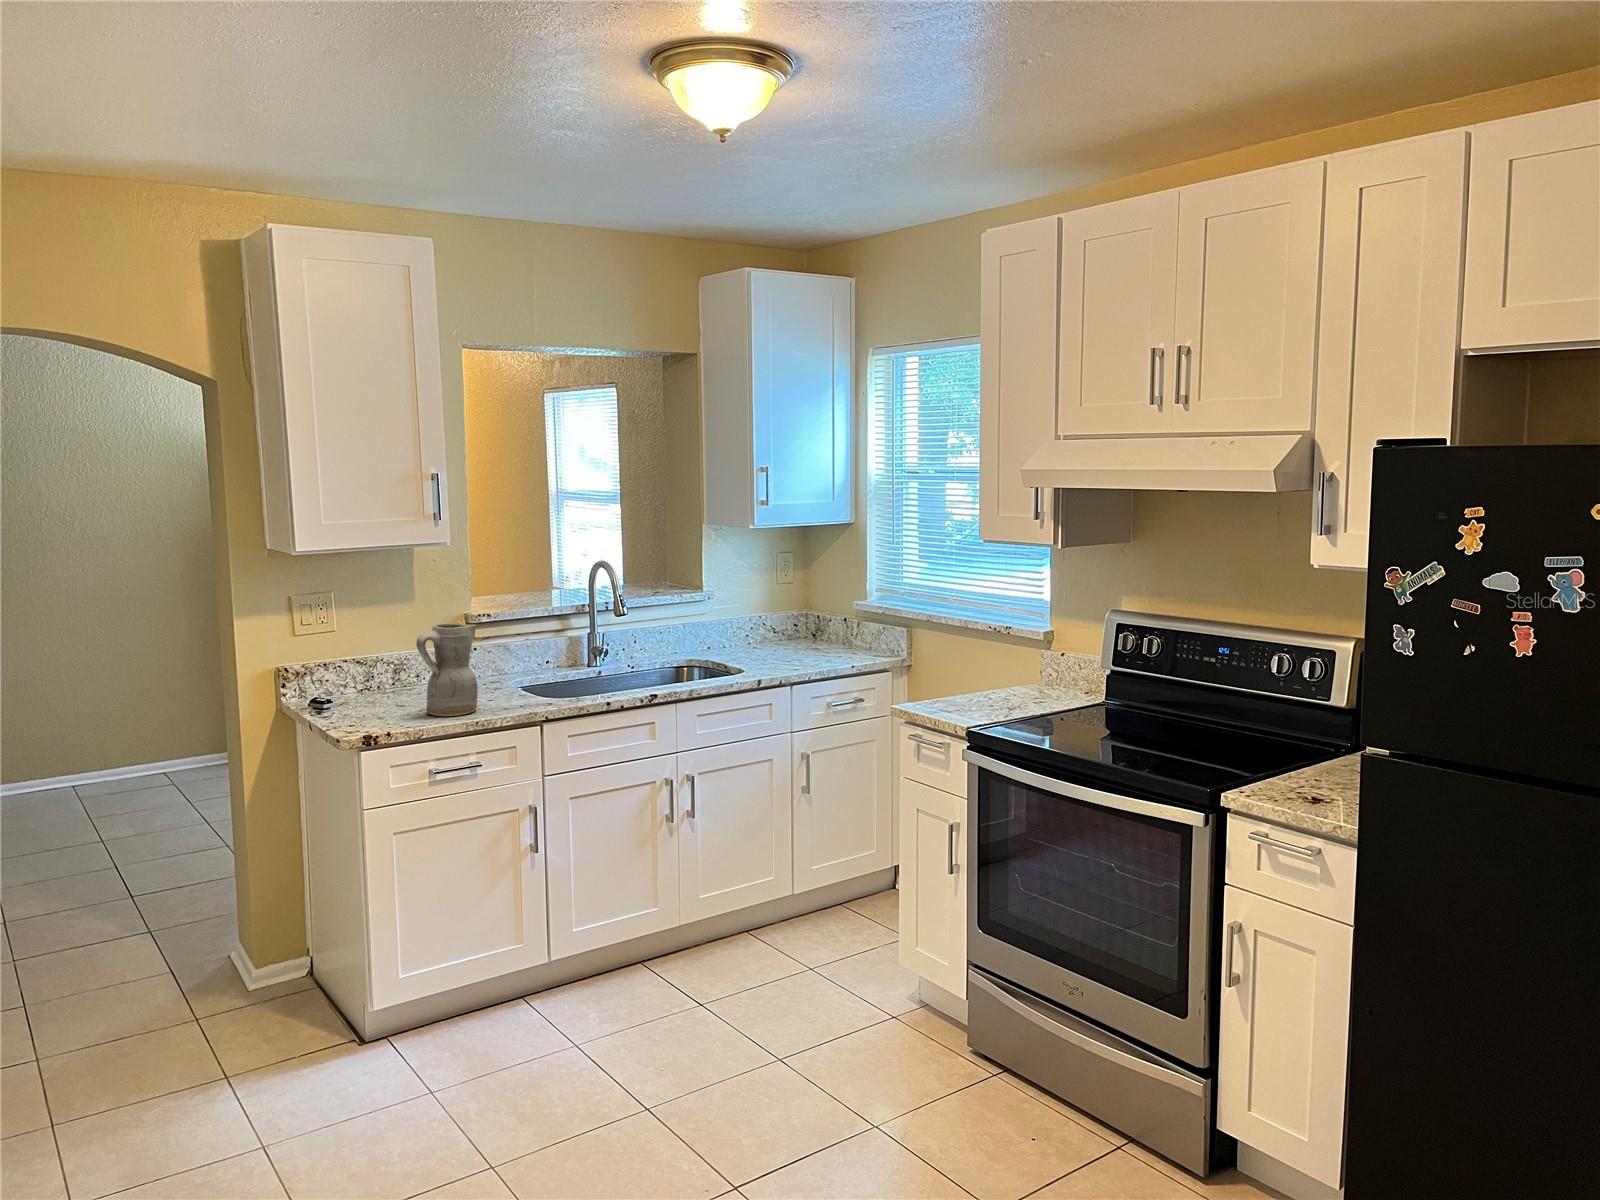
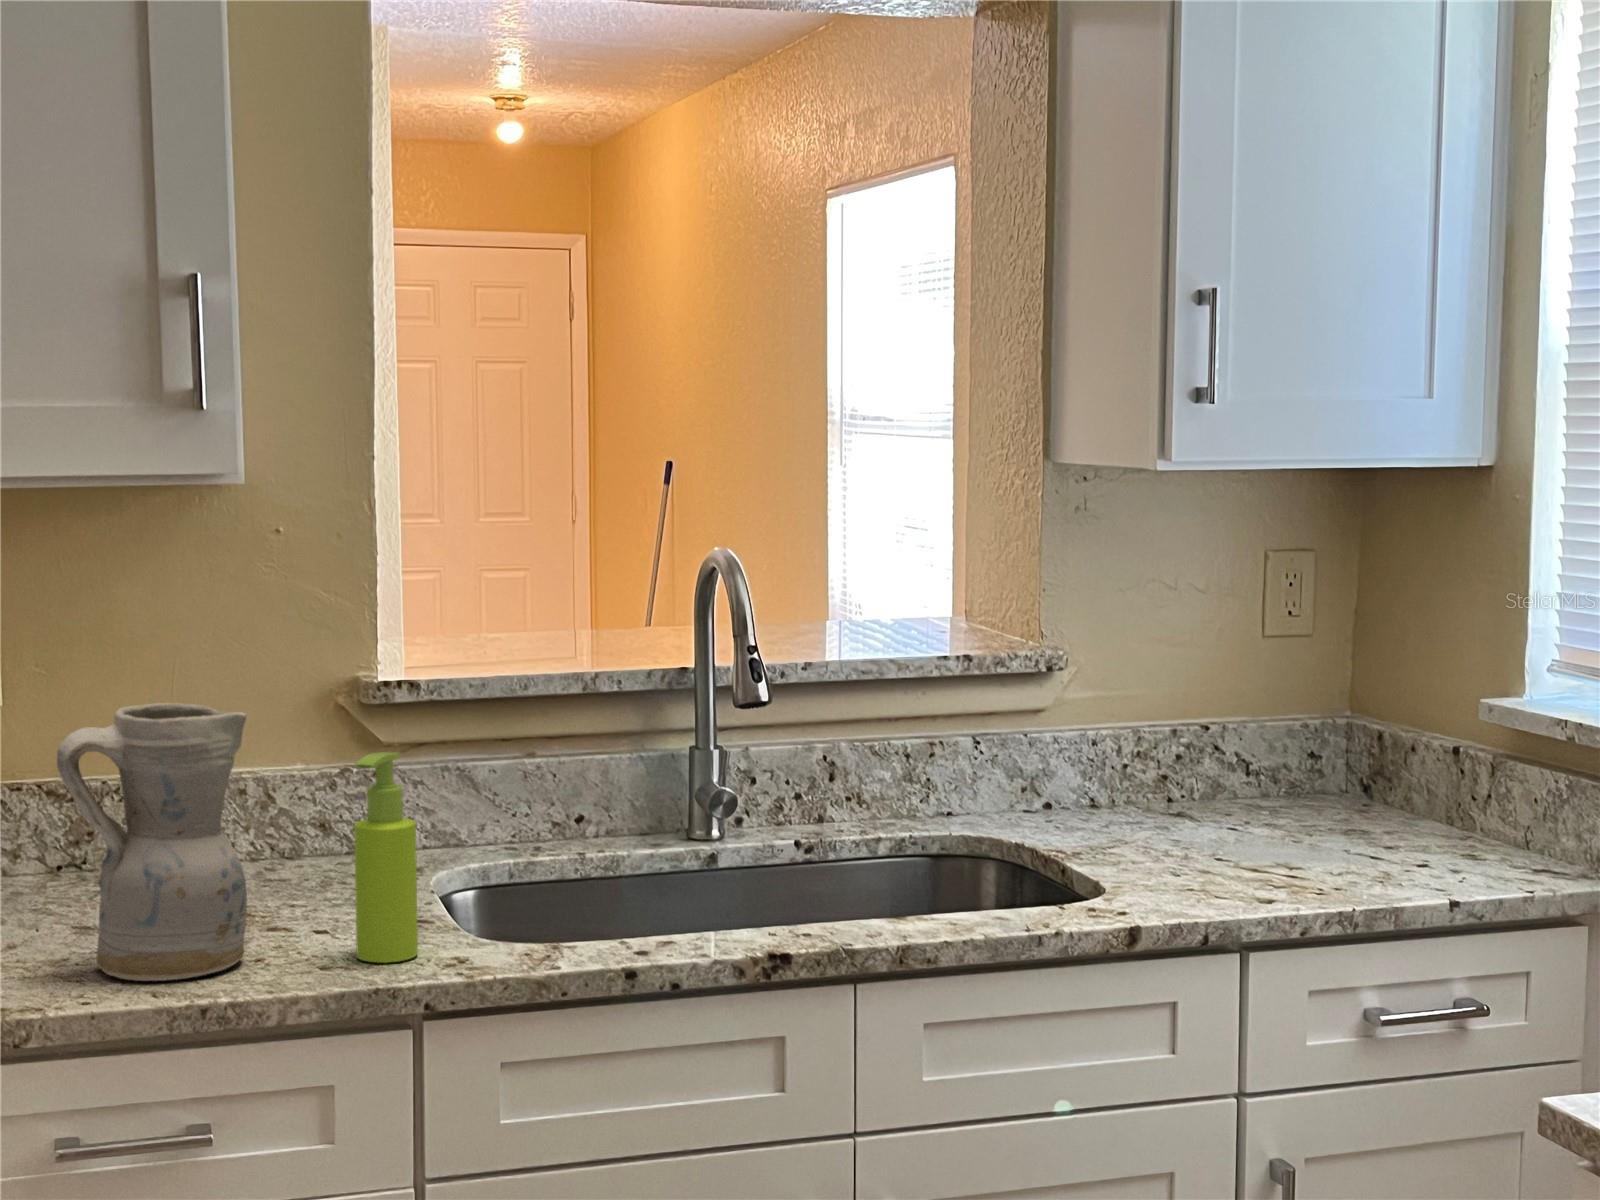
soap dispenser: none [511,636,533,706] -> present [354,752,418,963]

